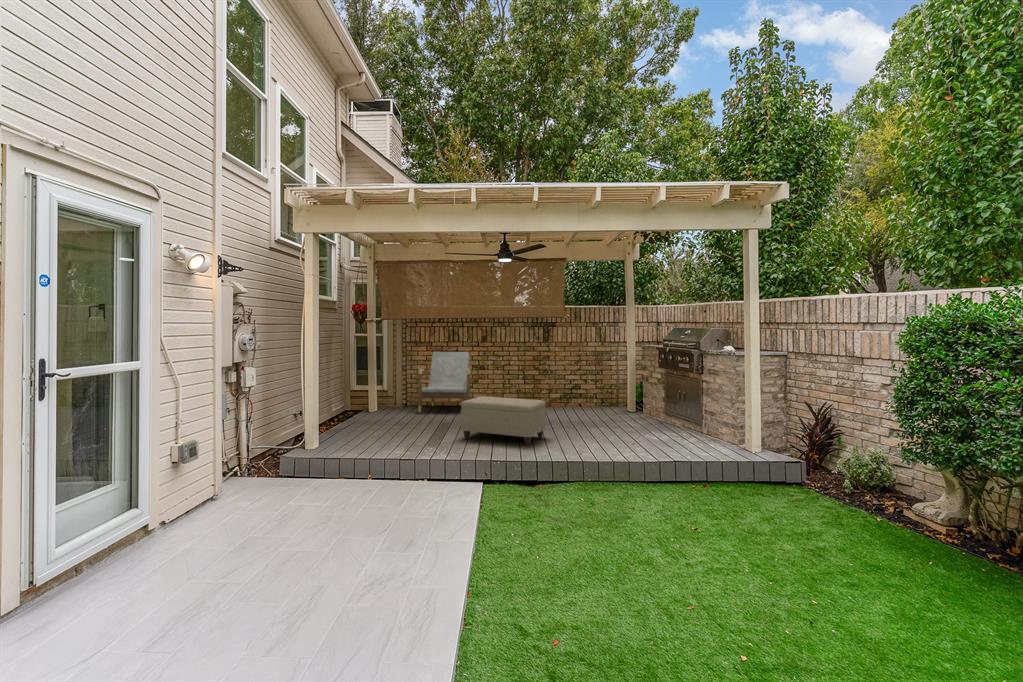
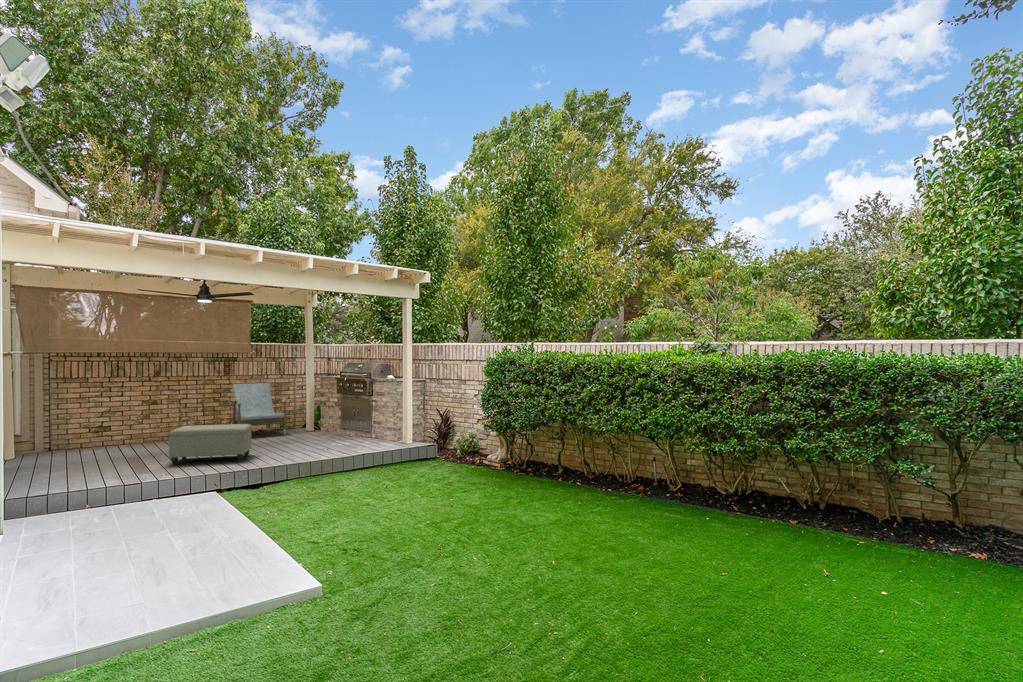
armchair: present [418,352,472,413] -> present [232,383,286,435]

